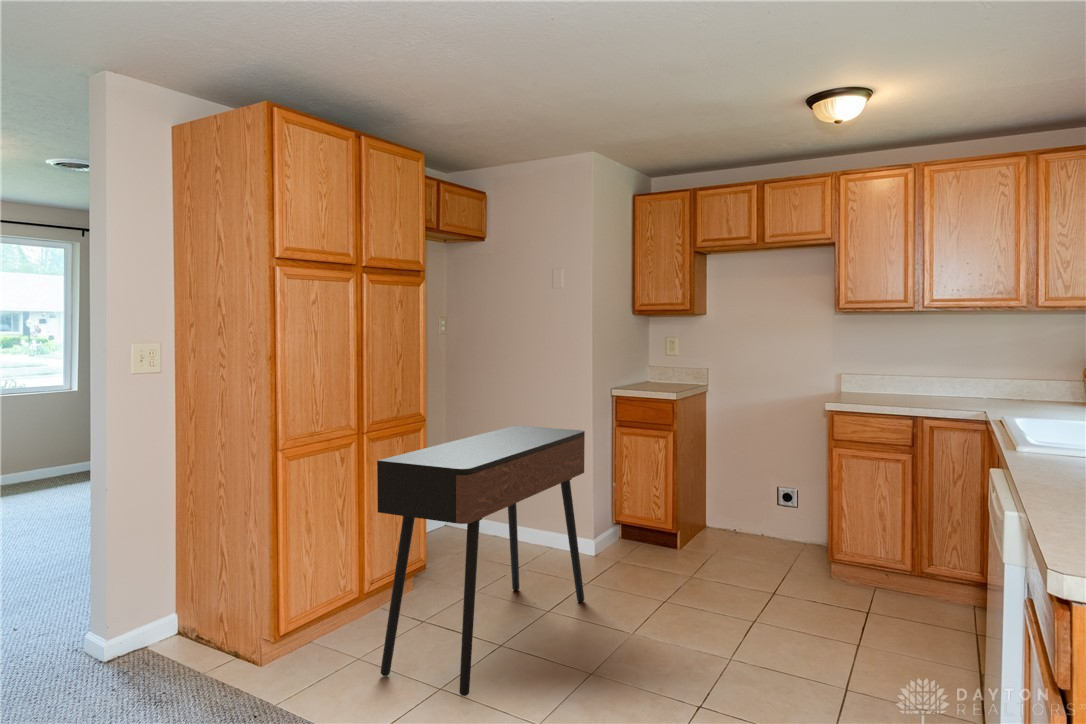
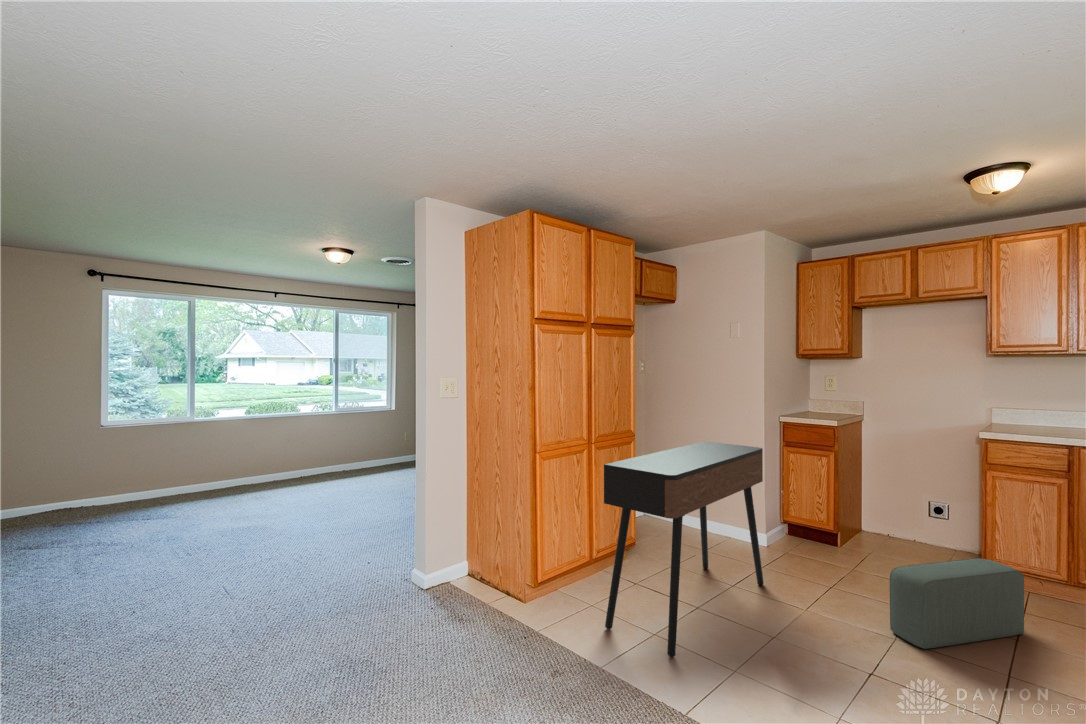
pouf: none [715,544,846,647] -> present [890,558,1024,649]

